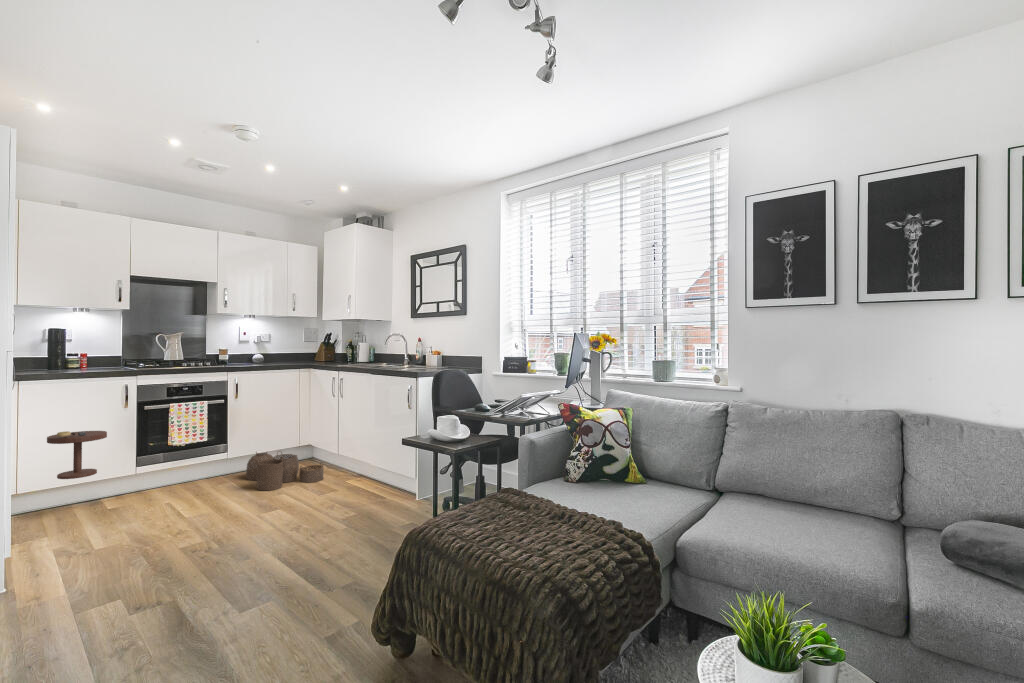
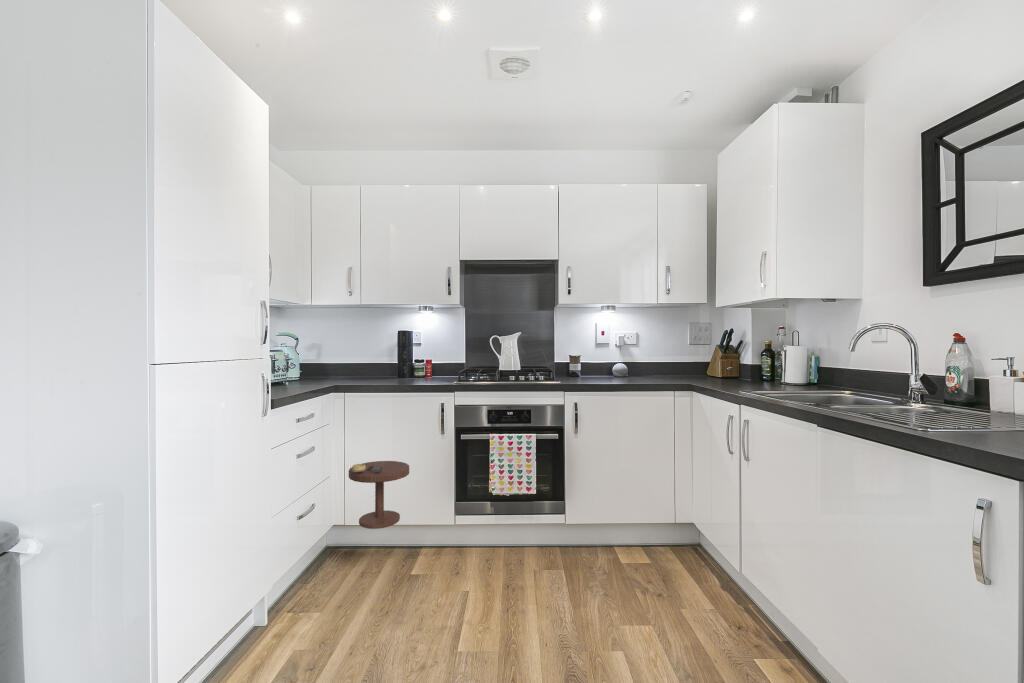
woven basket: present [246,452,324,490] -> none [587,524,711,625]

